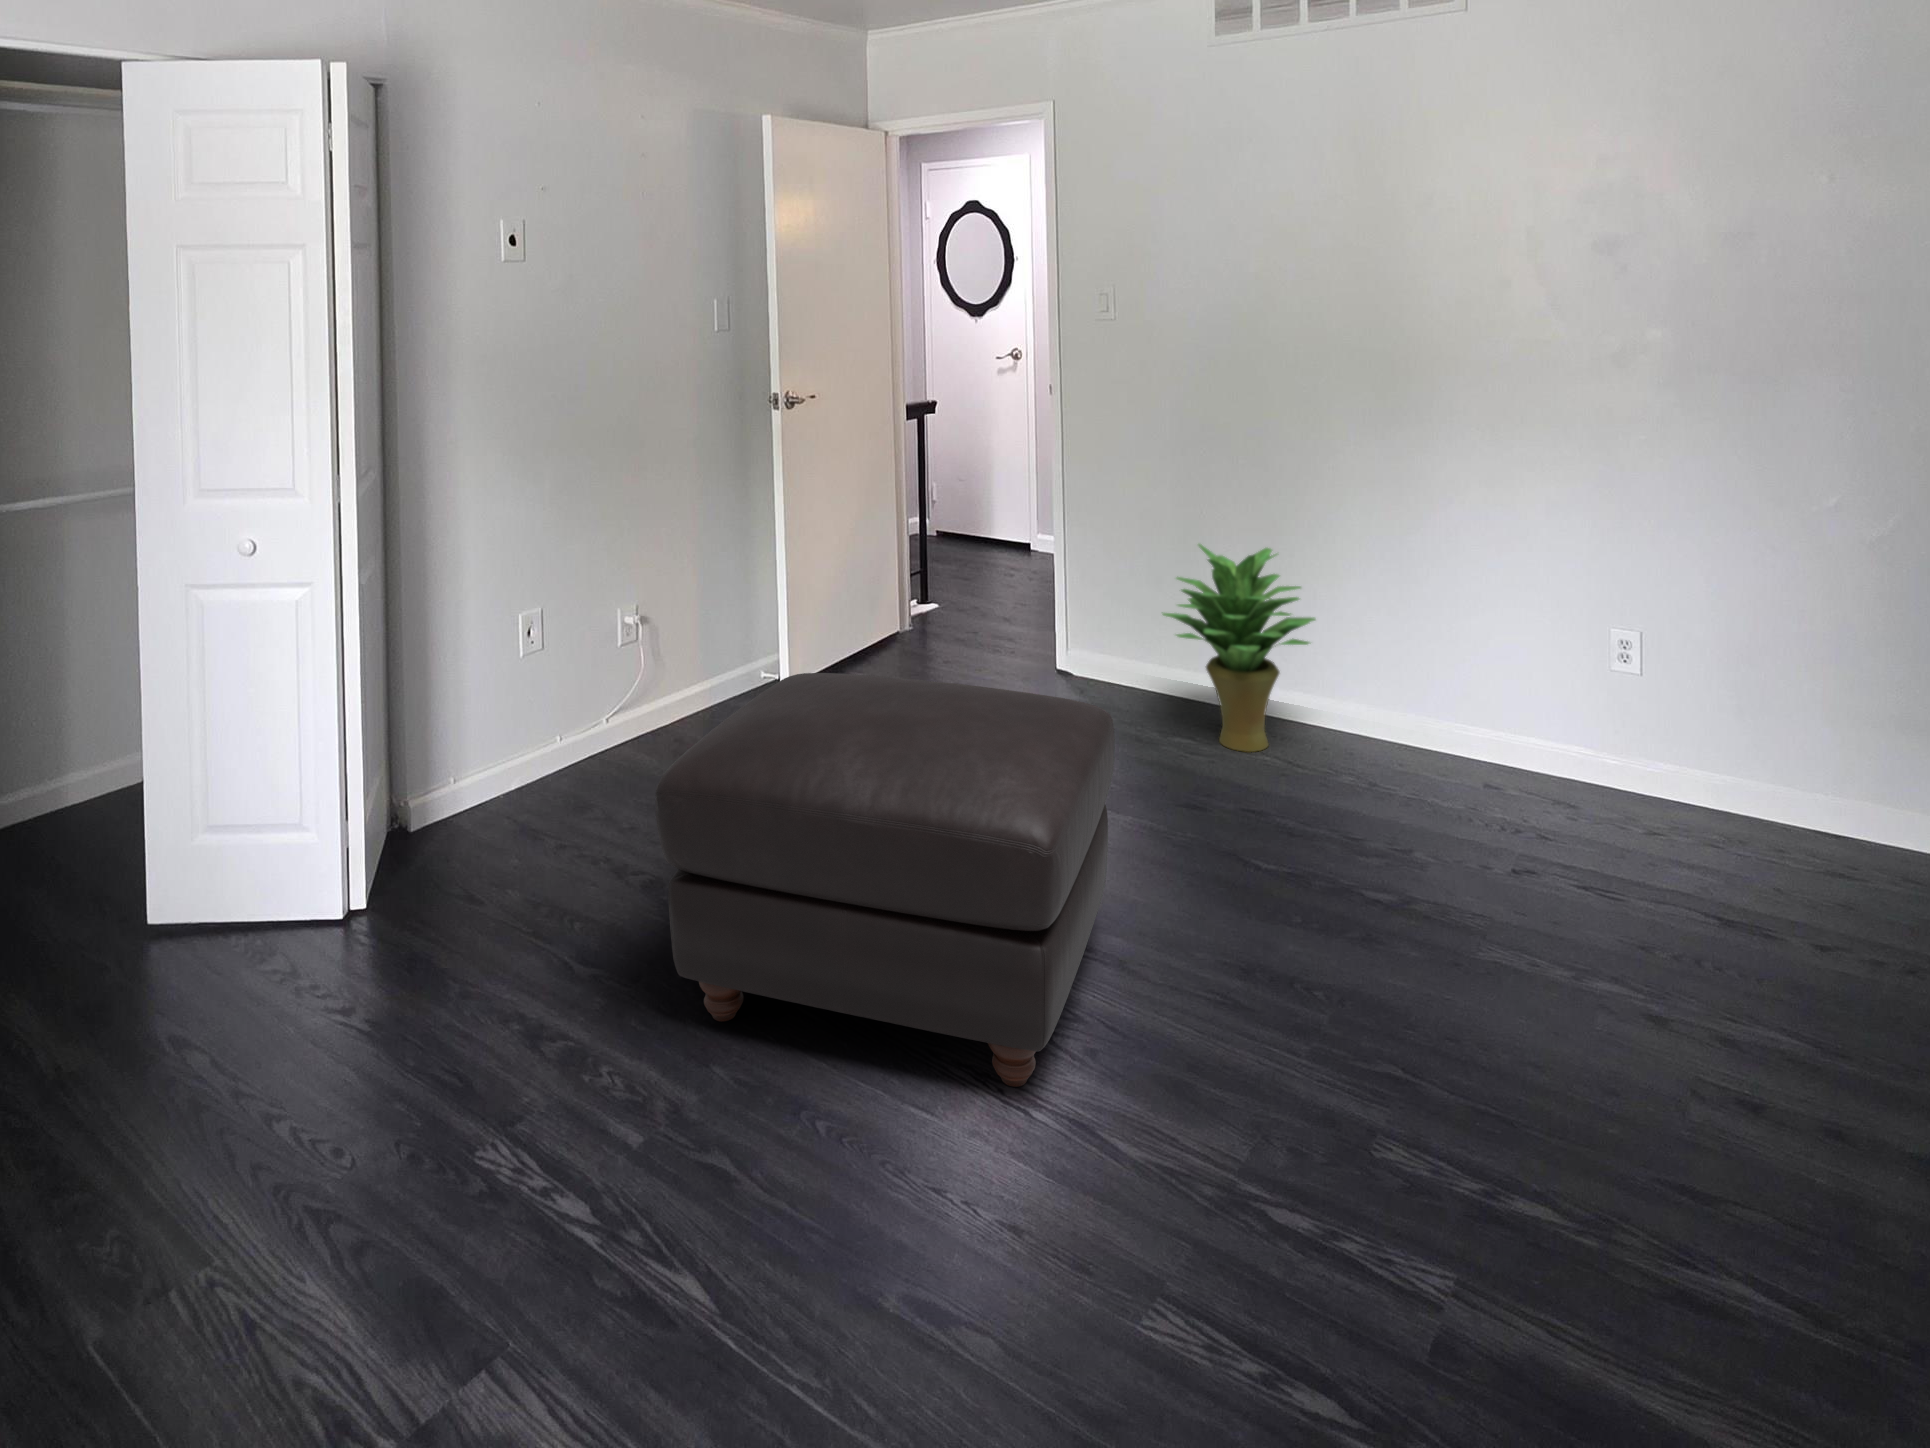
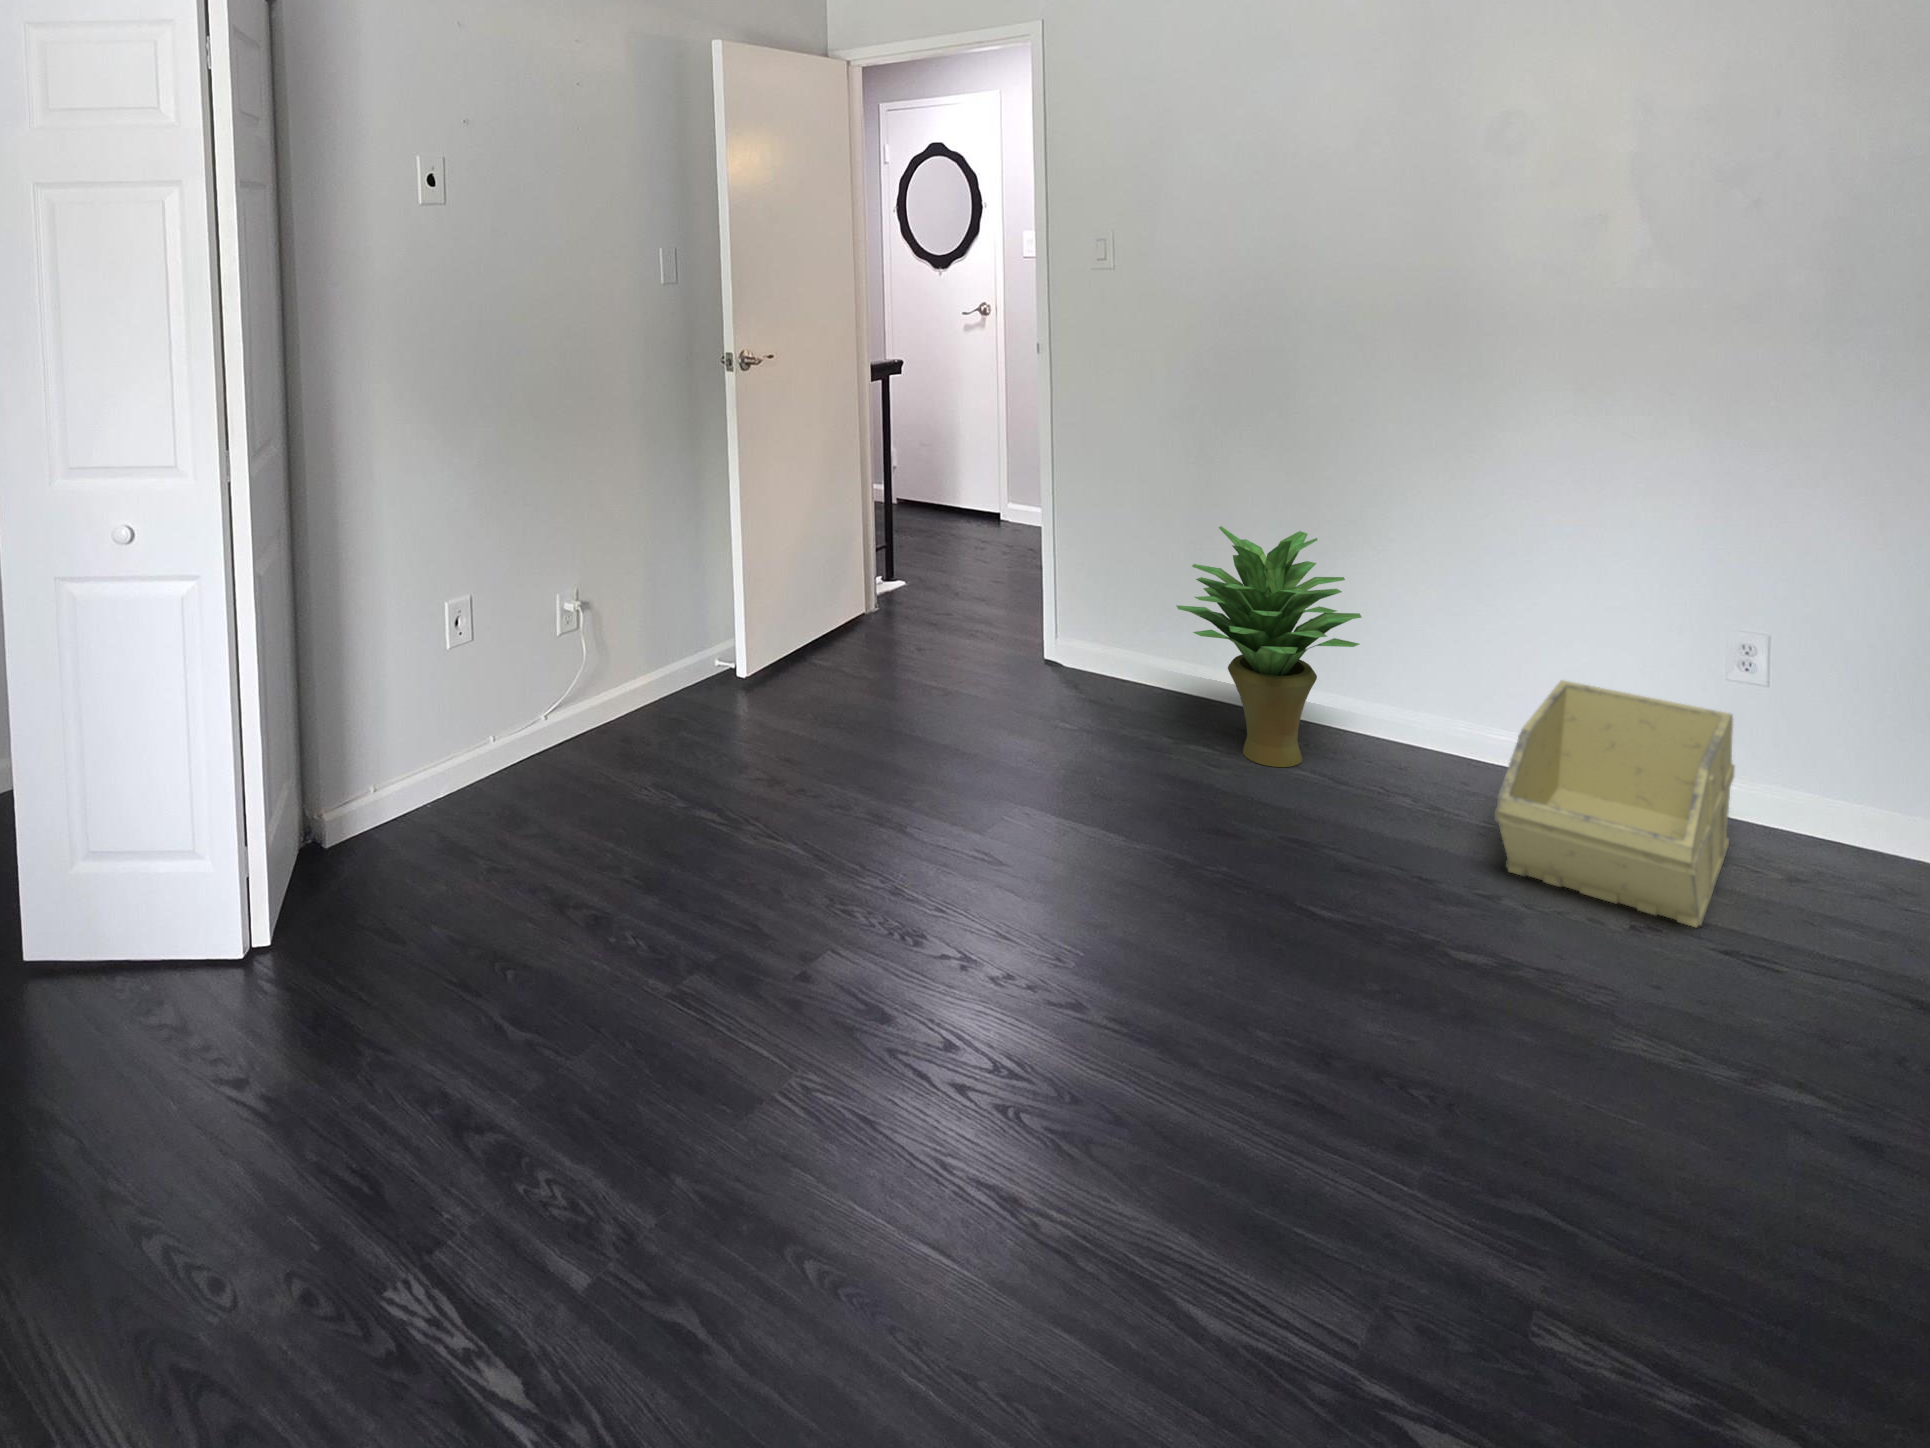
storage bin: none [1411,671,1614,869] -> present [1495,680,1735,927]
ottoman: present [655,673,1115,1087] -> none [599,686,1151,1217]

